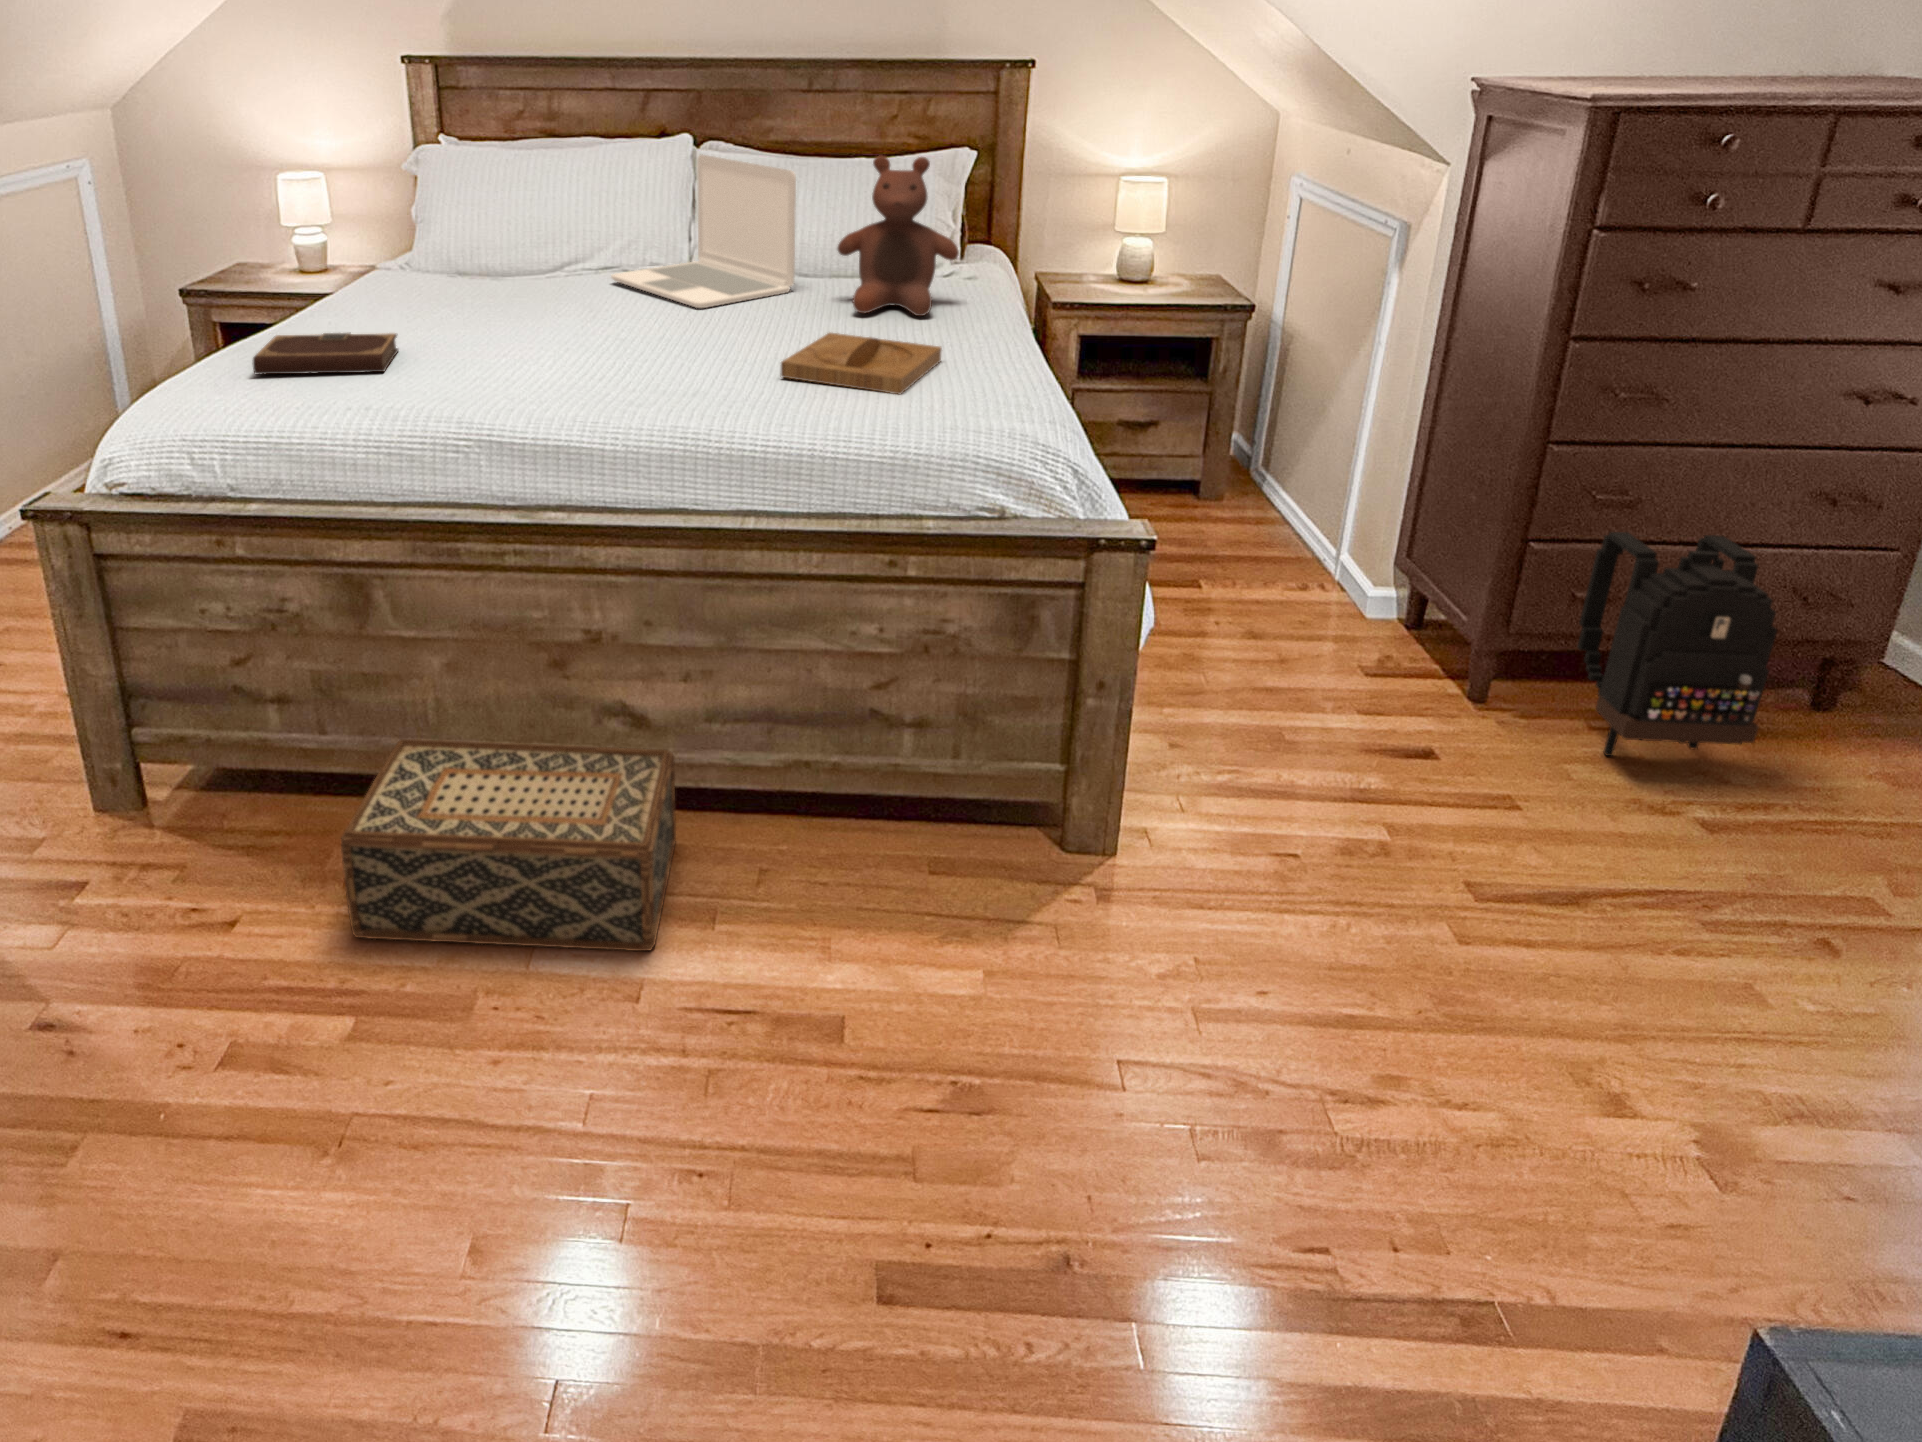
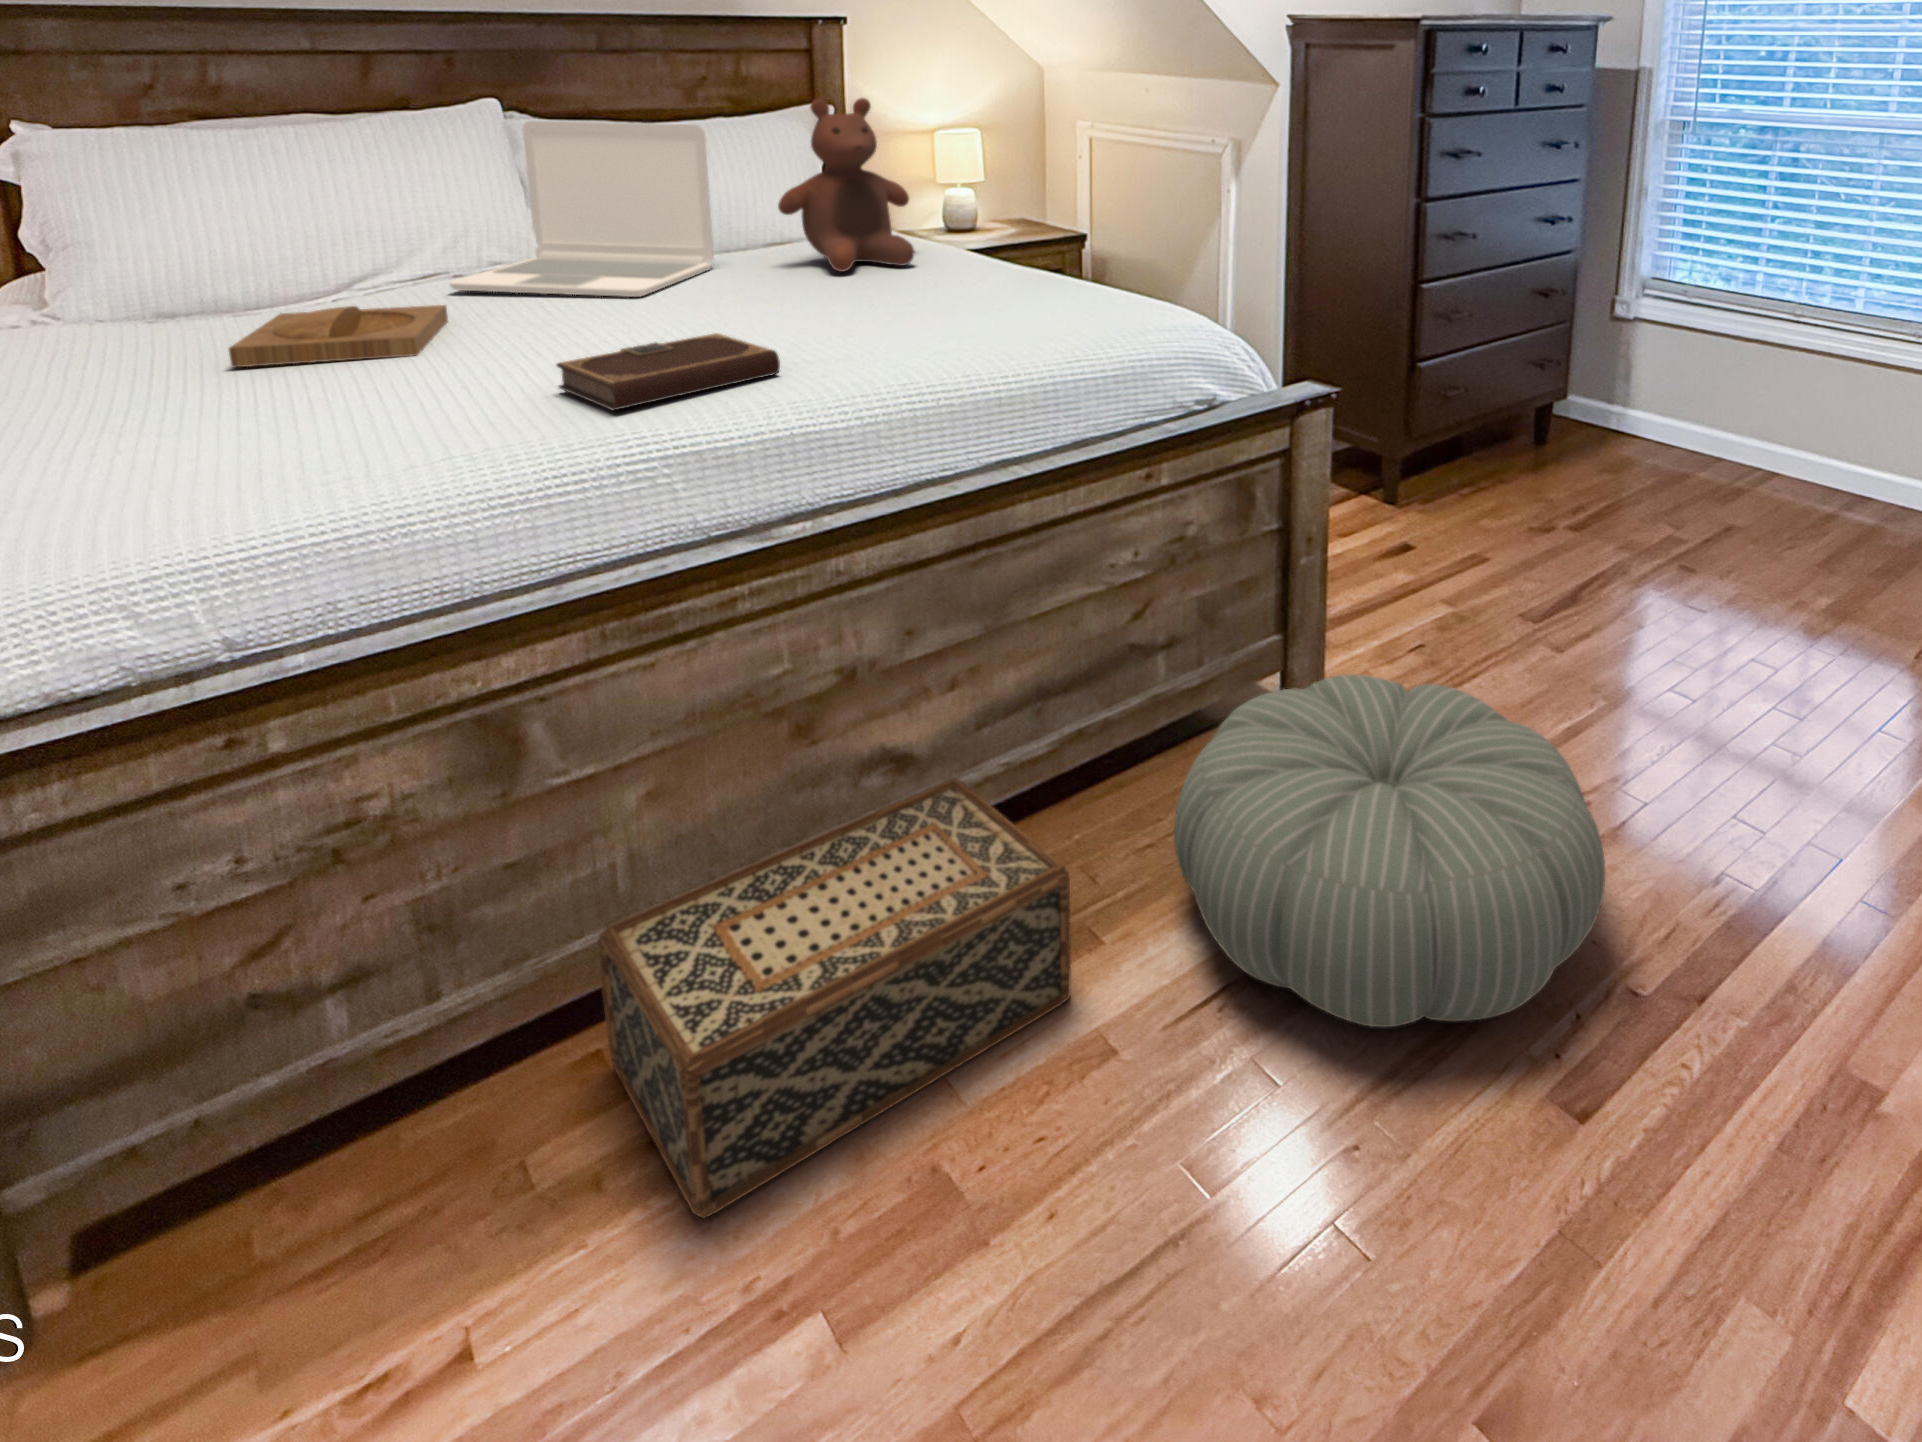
notebook: present [253,333,398,374] -> present [557,333,780,410]
tray: present [781,333,942,395] -> present [229,305,448,367]
backpack: present [1577,532,1777,756] -> none [1450,331,1574,512]
pouf: none [732,799,1155,1179] -> present [1174,675,1605,1027]

